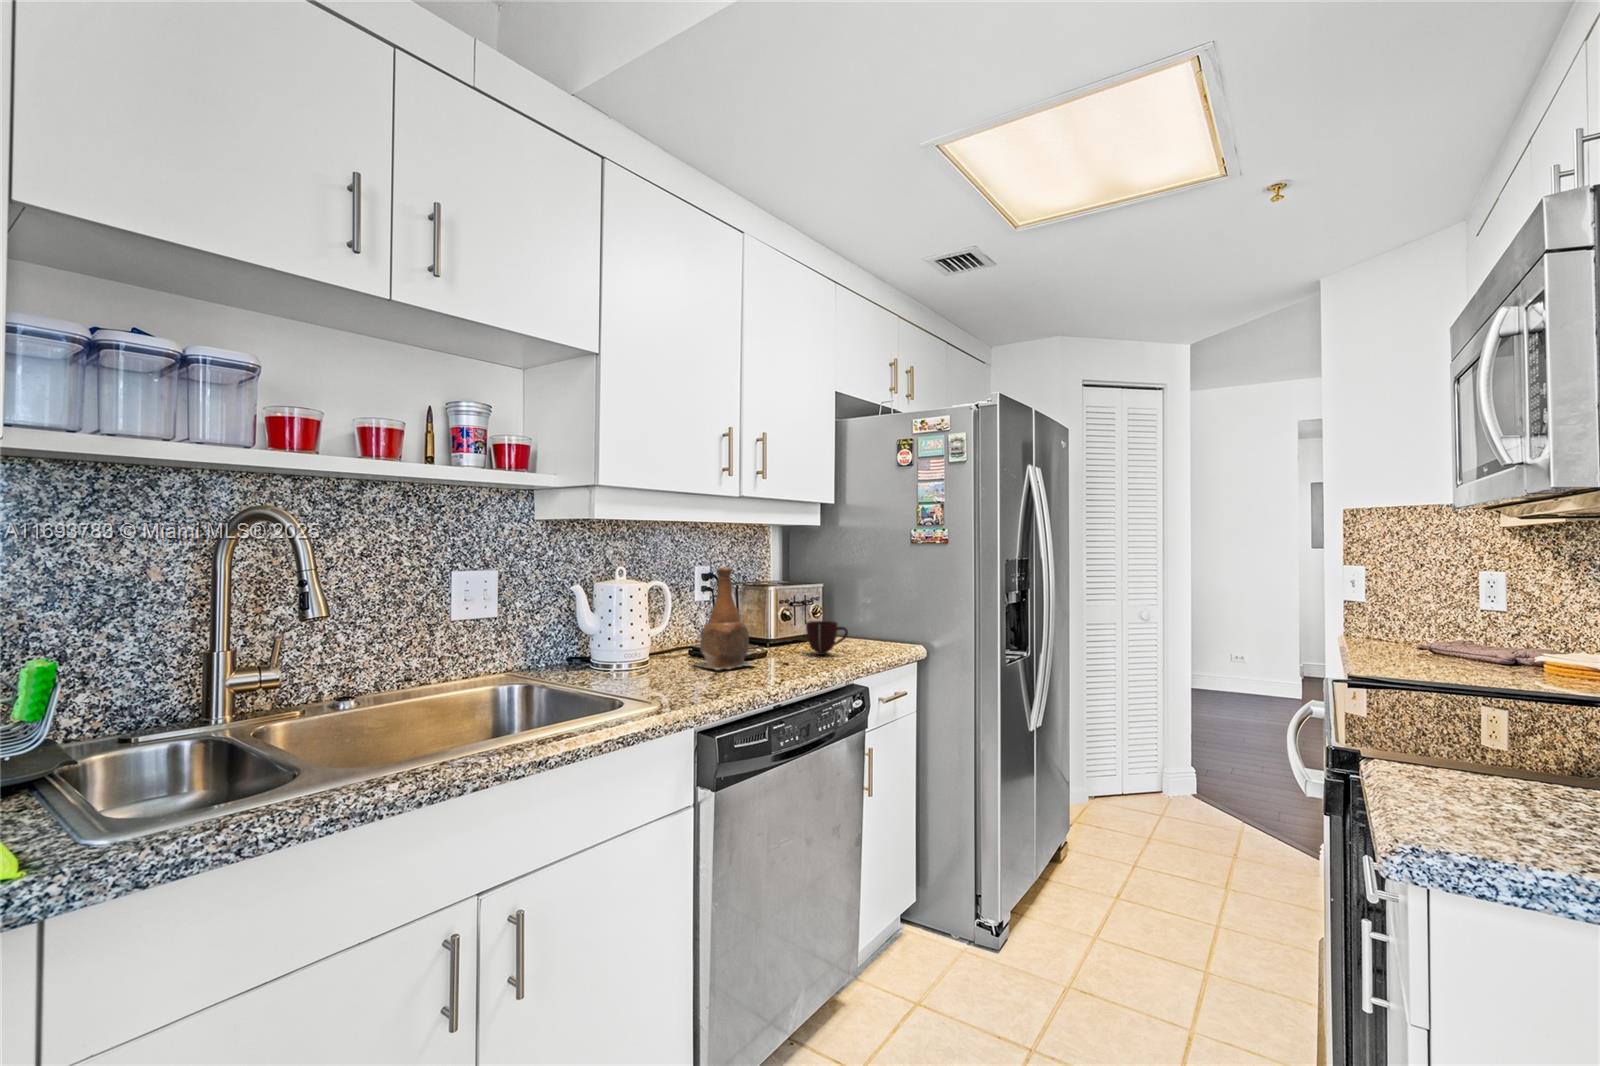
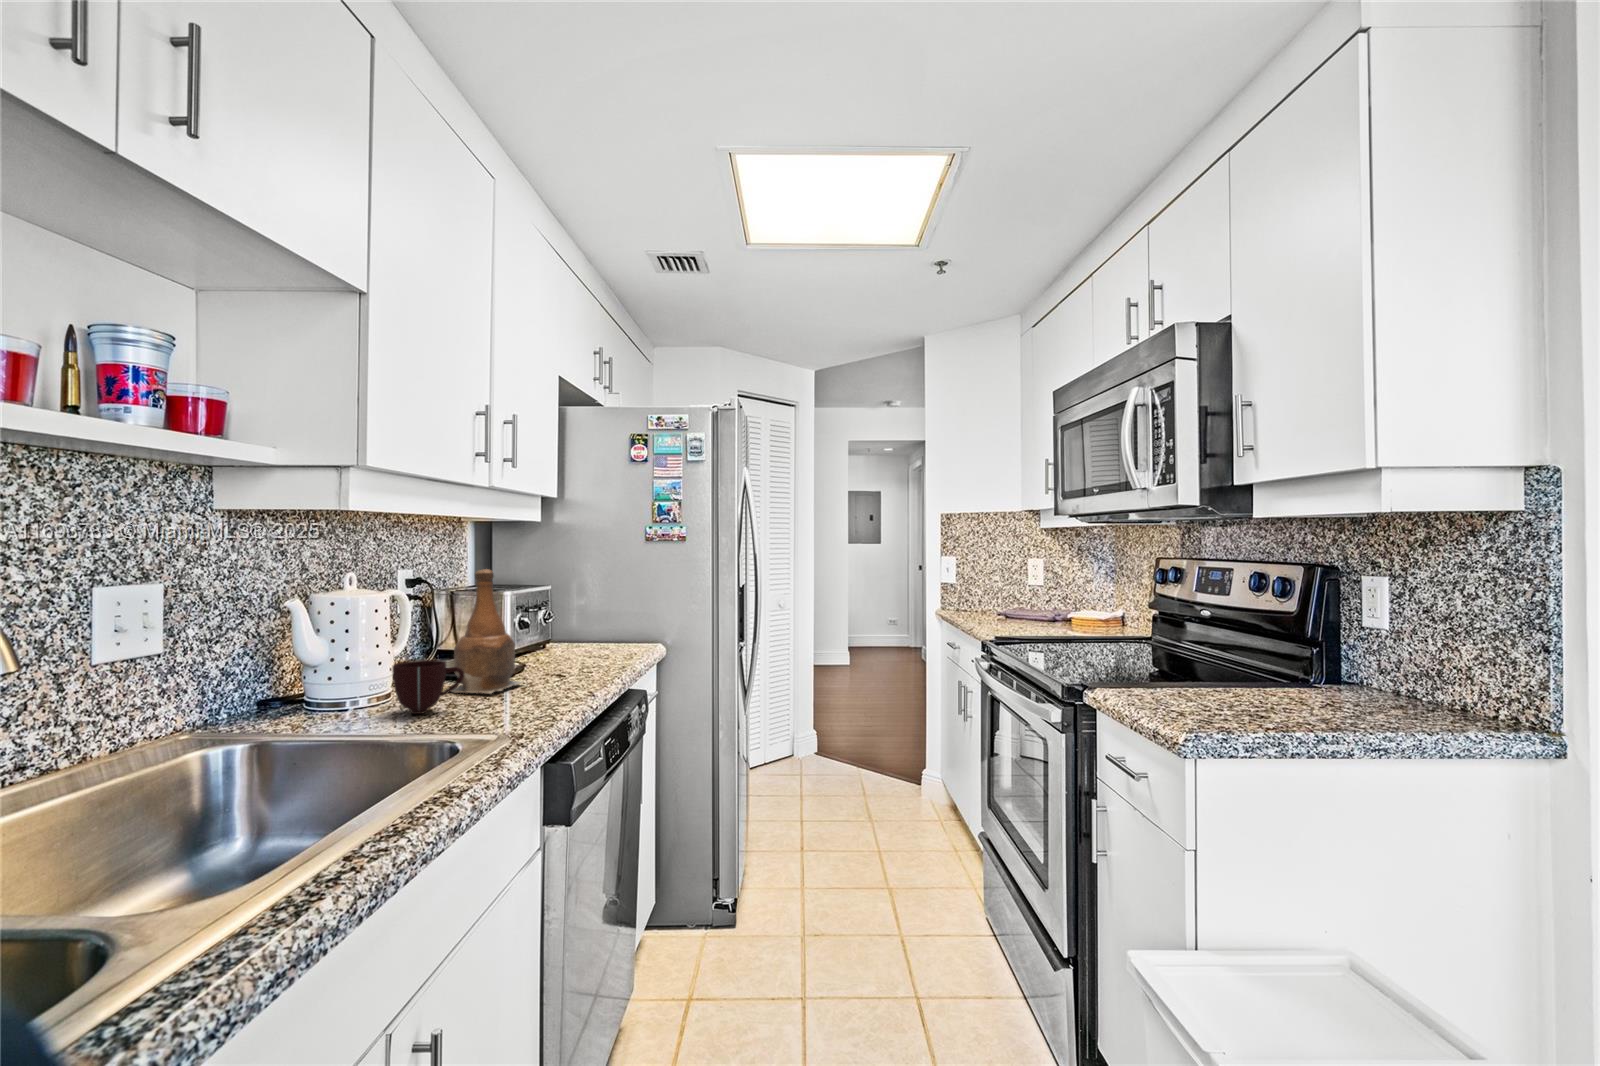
mug: present [806,621,848,655] -> present [392,660,464,714]

